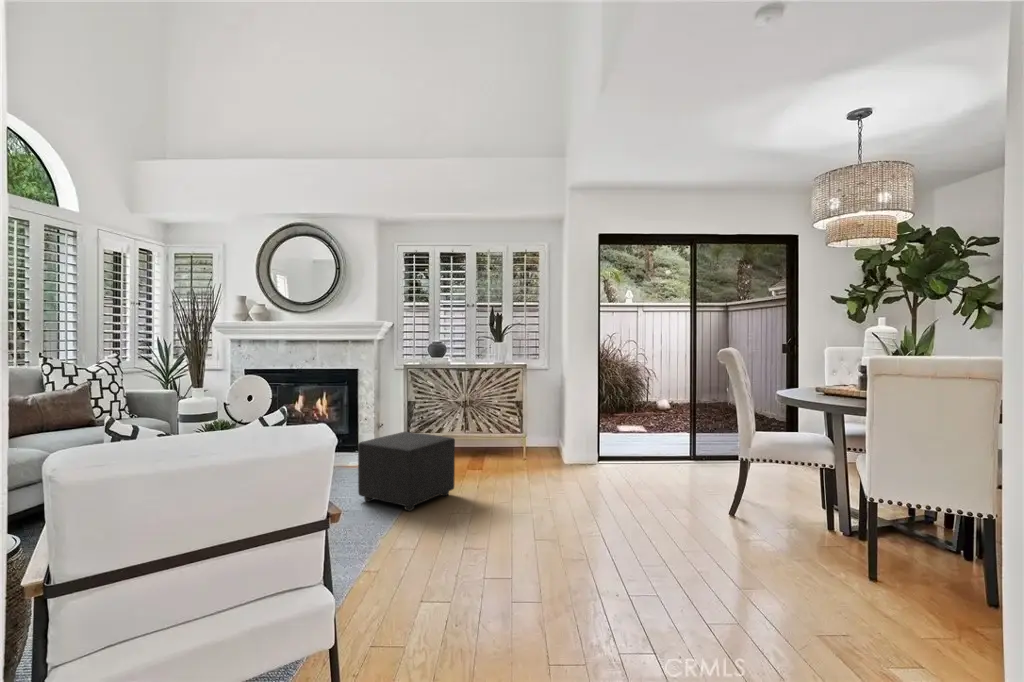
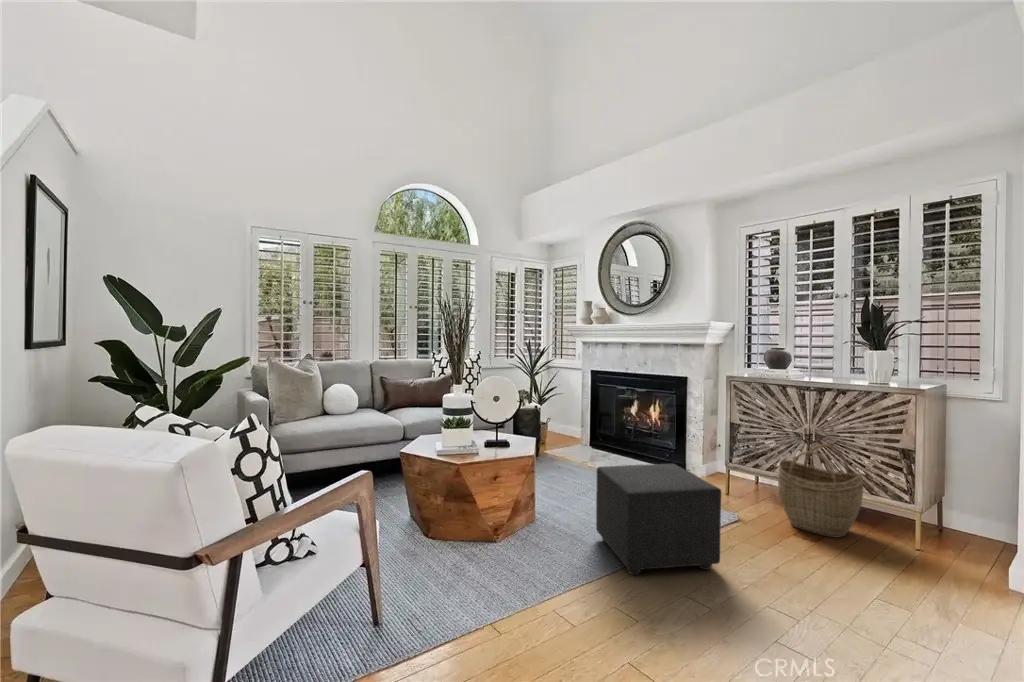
woven basket: none [453,406,501,465] -> present [778,445,863,538]

